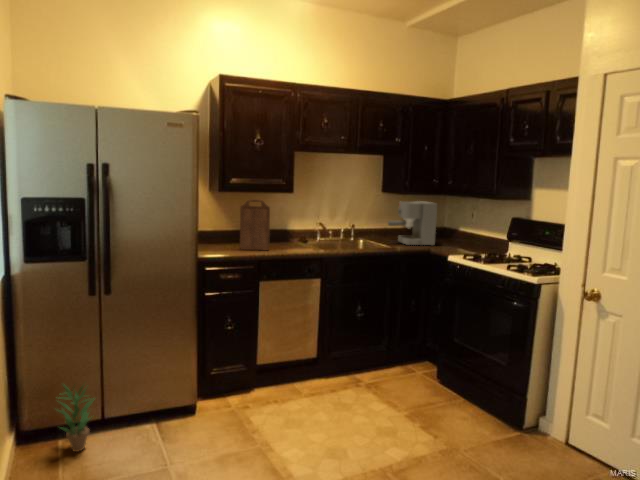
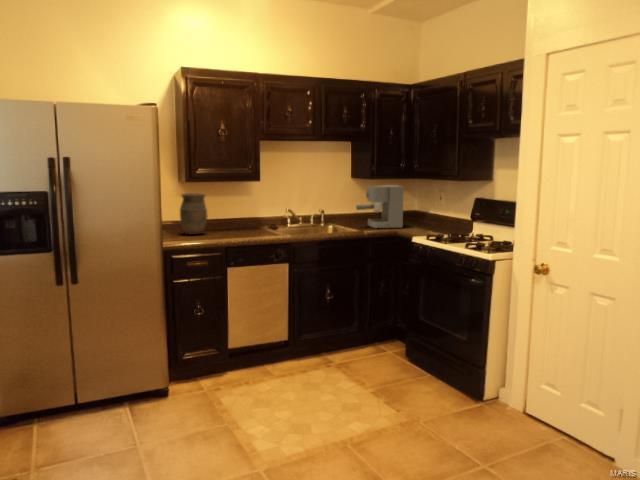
cutting board: present [240,199,270,250] -> none [206,188,236,237]
vase: none [212,204,240,246] -> present [180,193,208,235]
potted plant: present [58,384,95,452] -> none [25,368,68,437]

